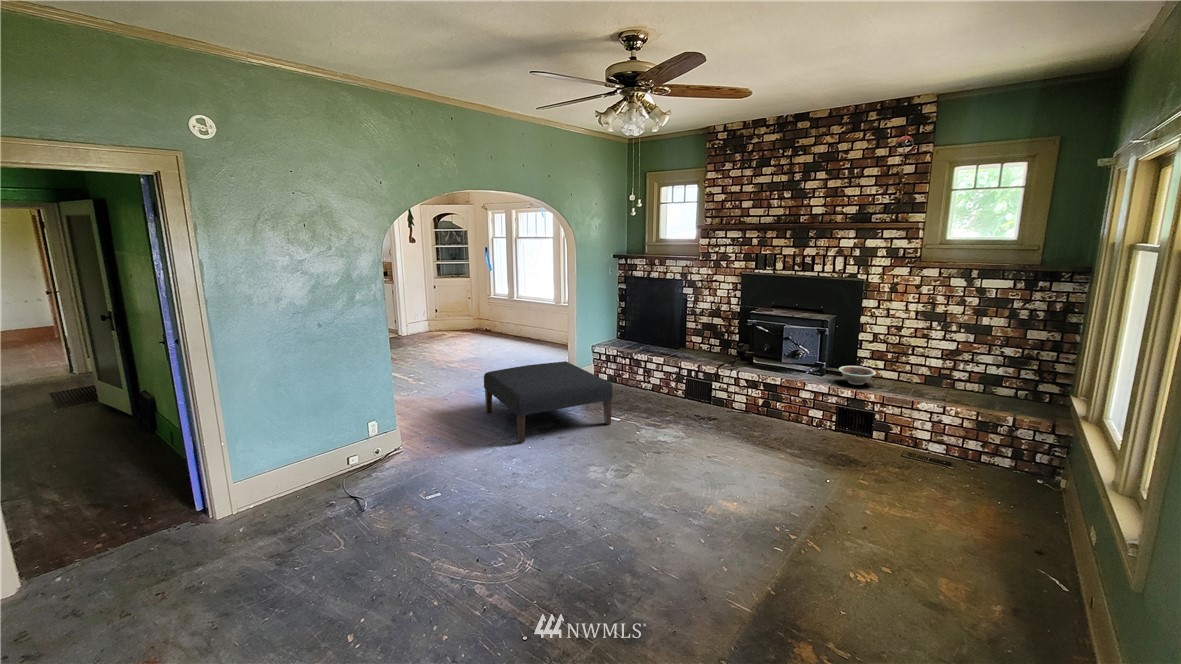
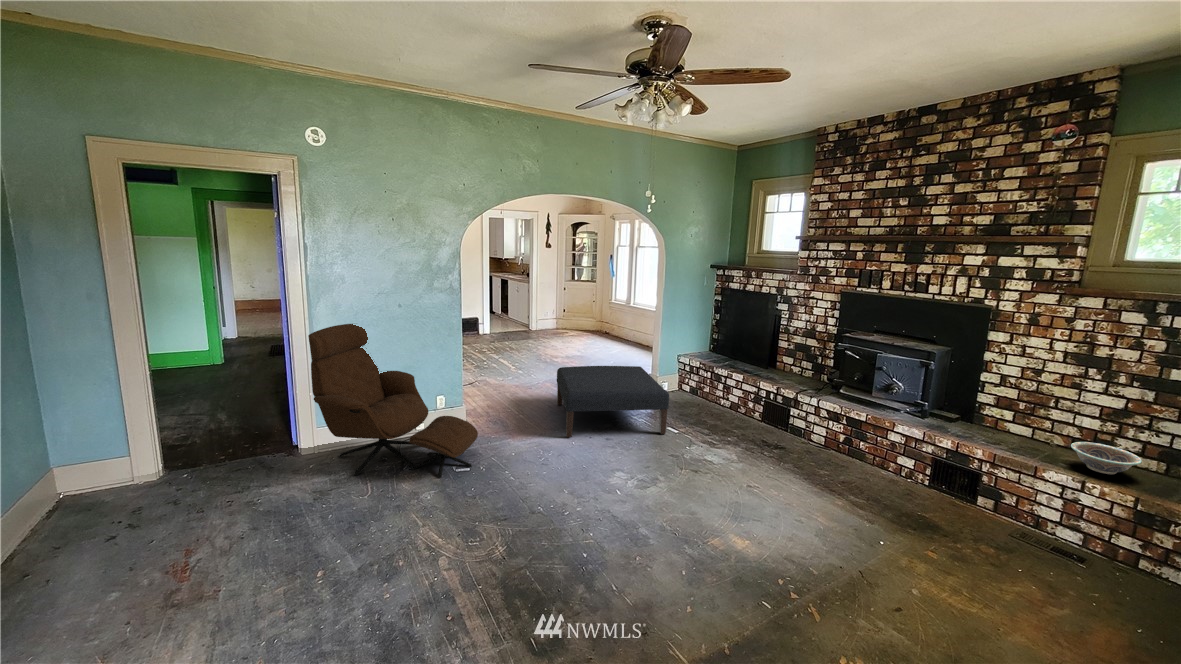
lounge chair: none [223,349,439,528] -> present [308,324,478,478]
decorative bowl: present [839,366,876,385] -> present [1071,442,1142,474]

